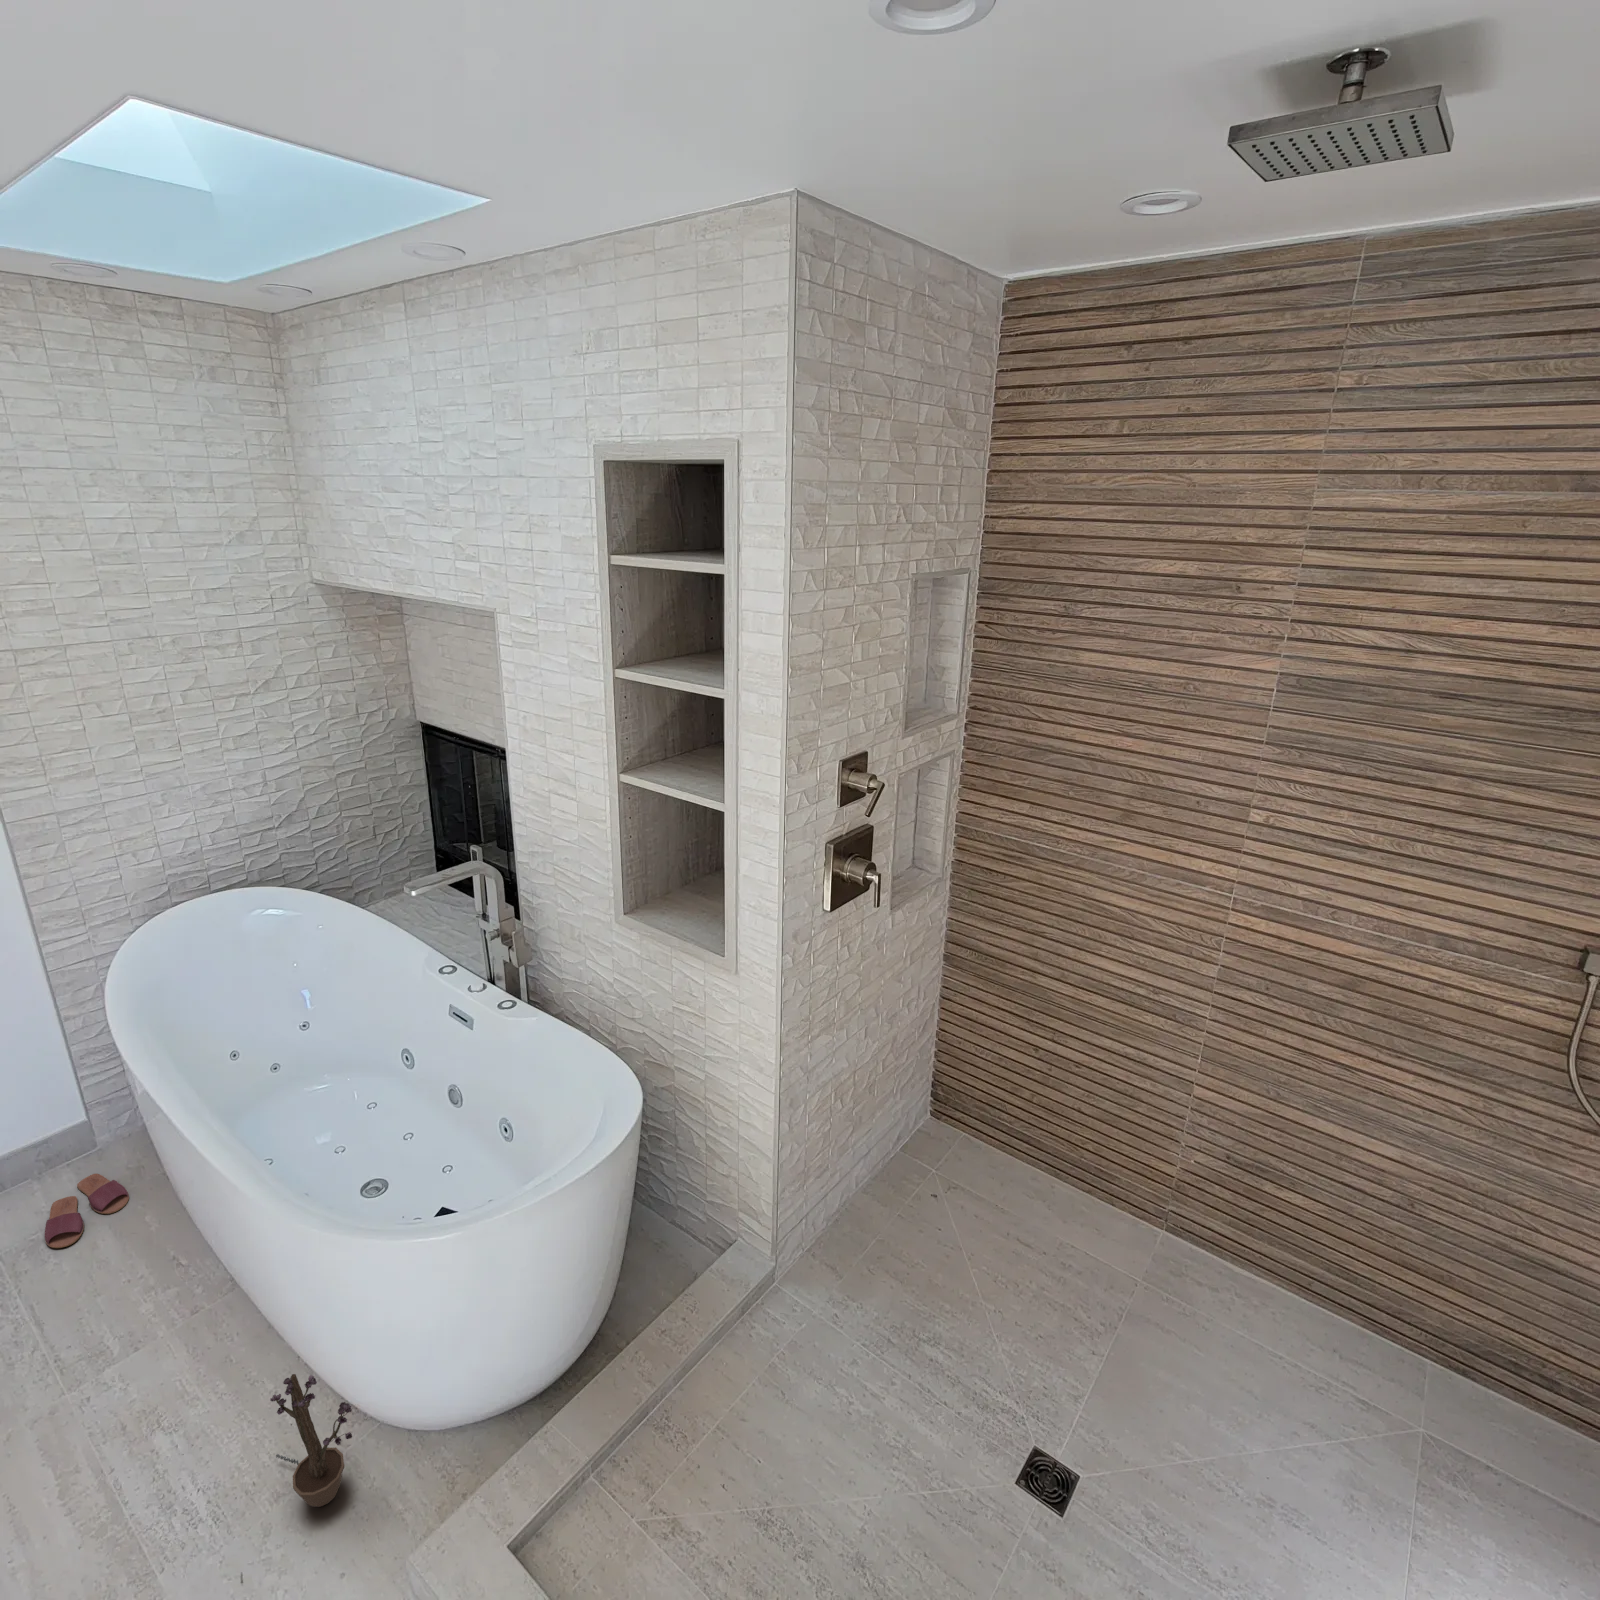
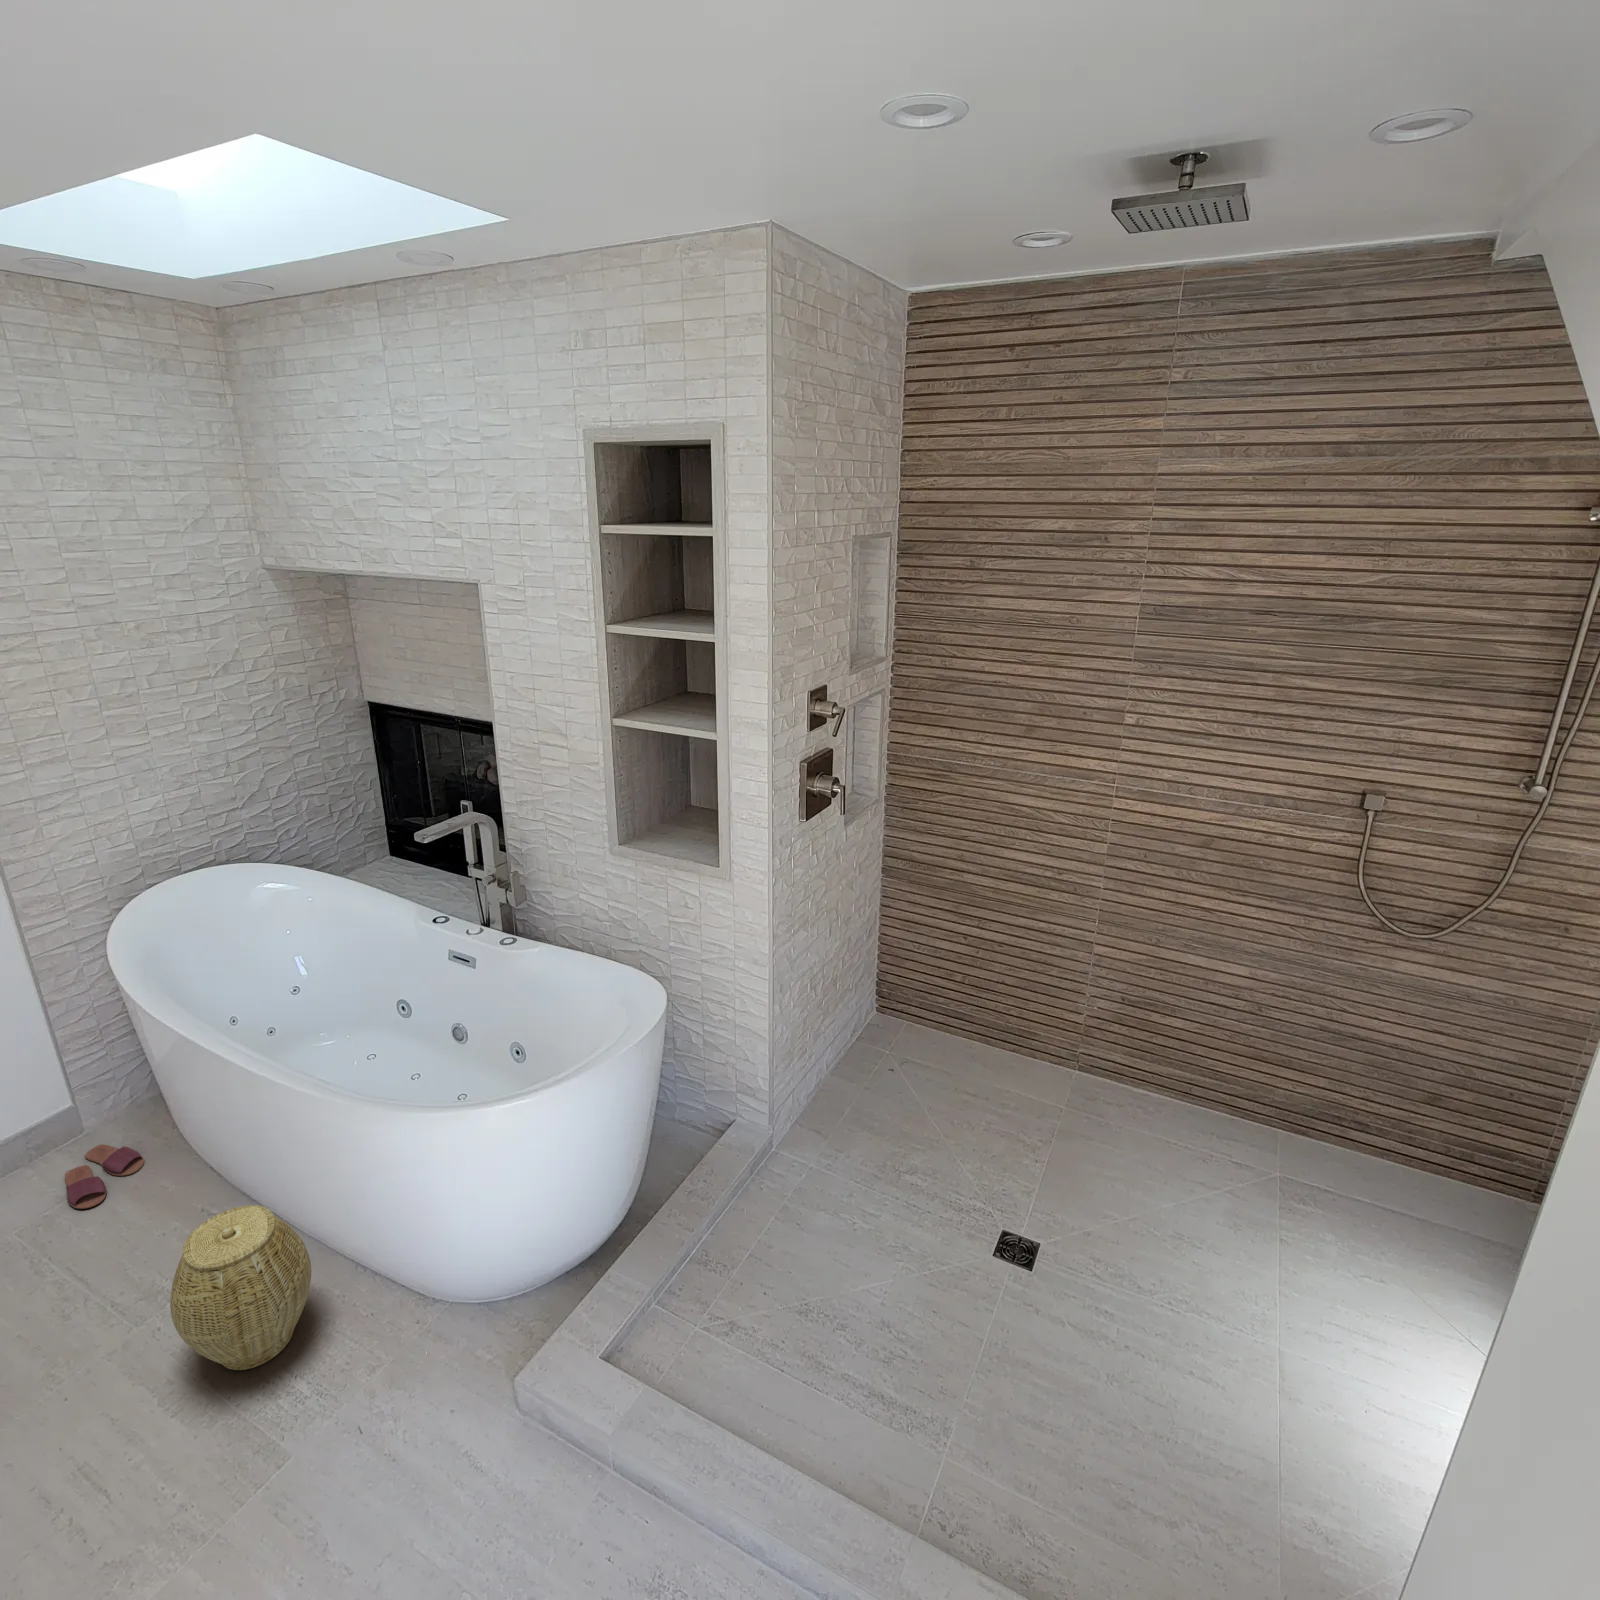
woven basket: none [64,1299,227,1483] -> present [170,1205,311,1370]
decorative plant: present [270,1374,352,1507] -> none [368,1238,454,1359]

